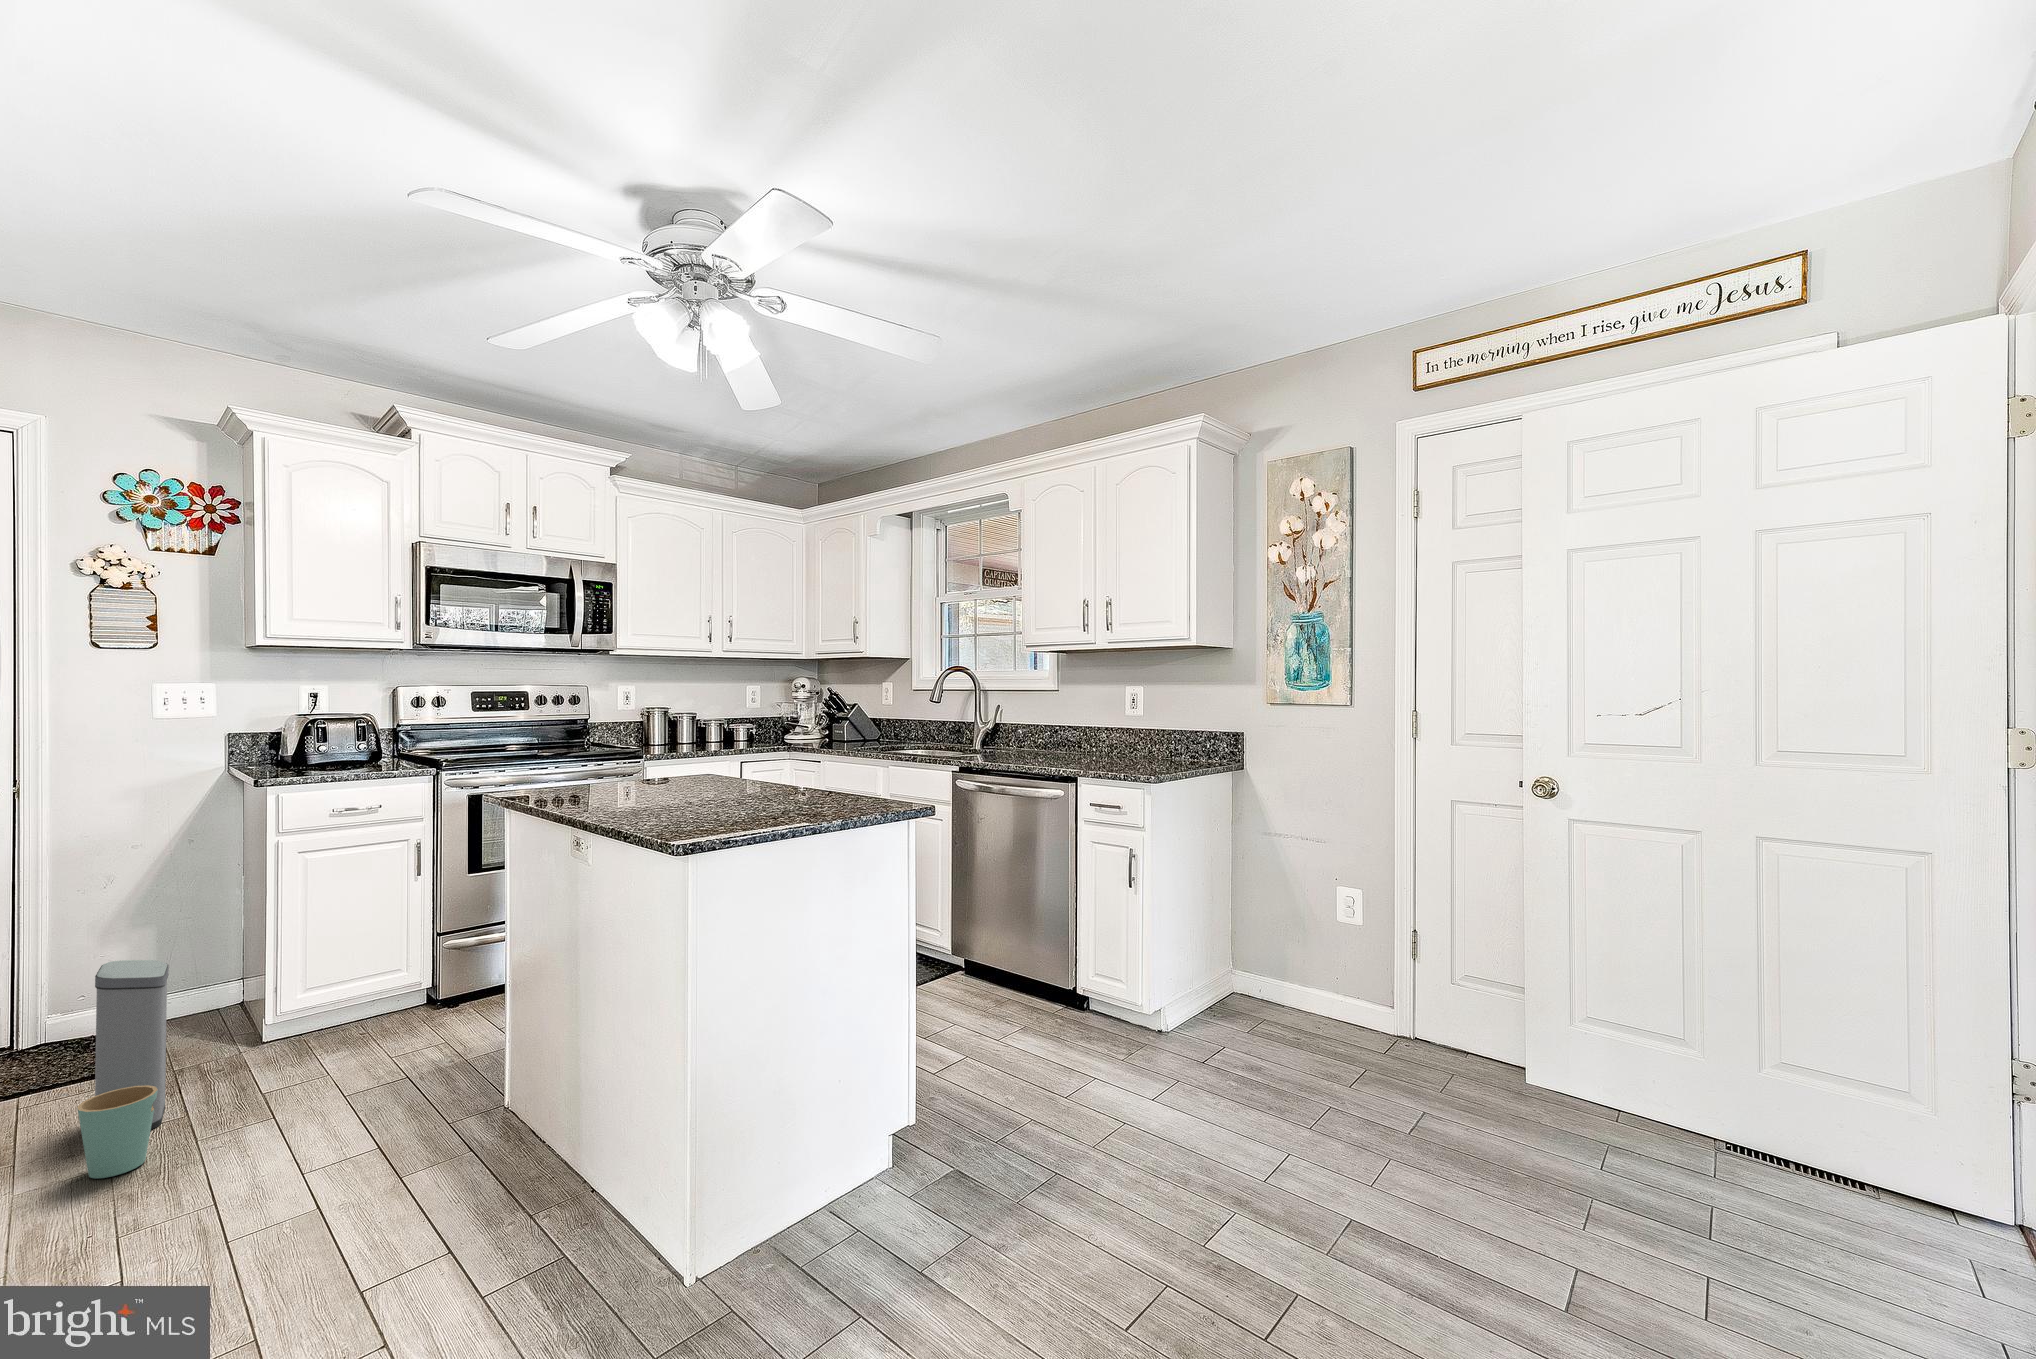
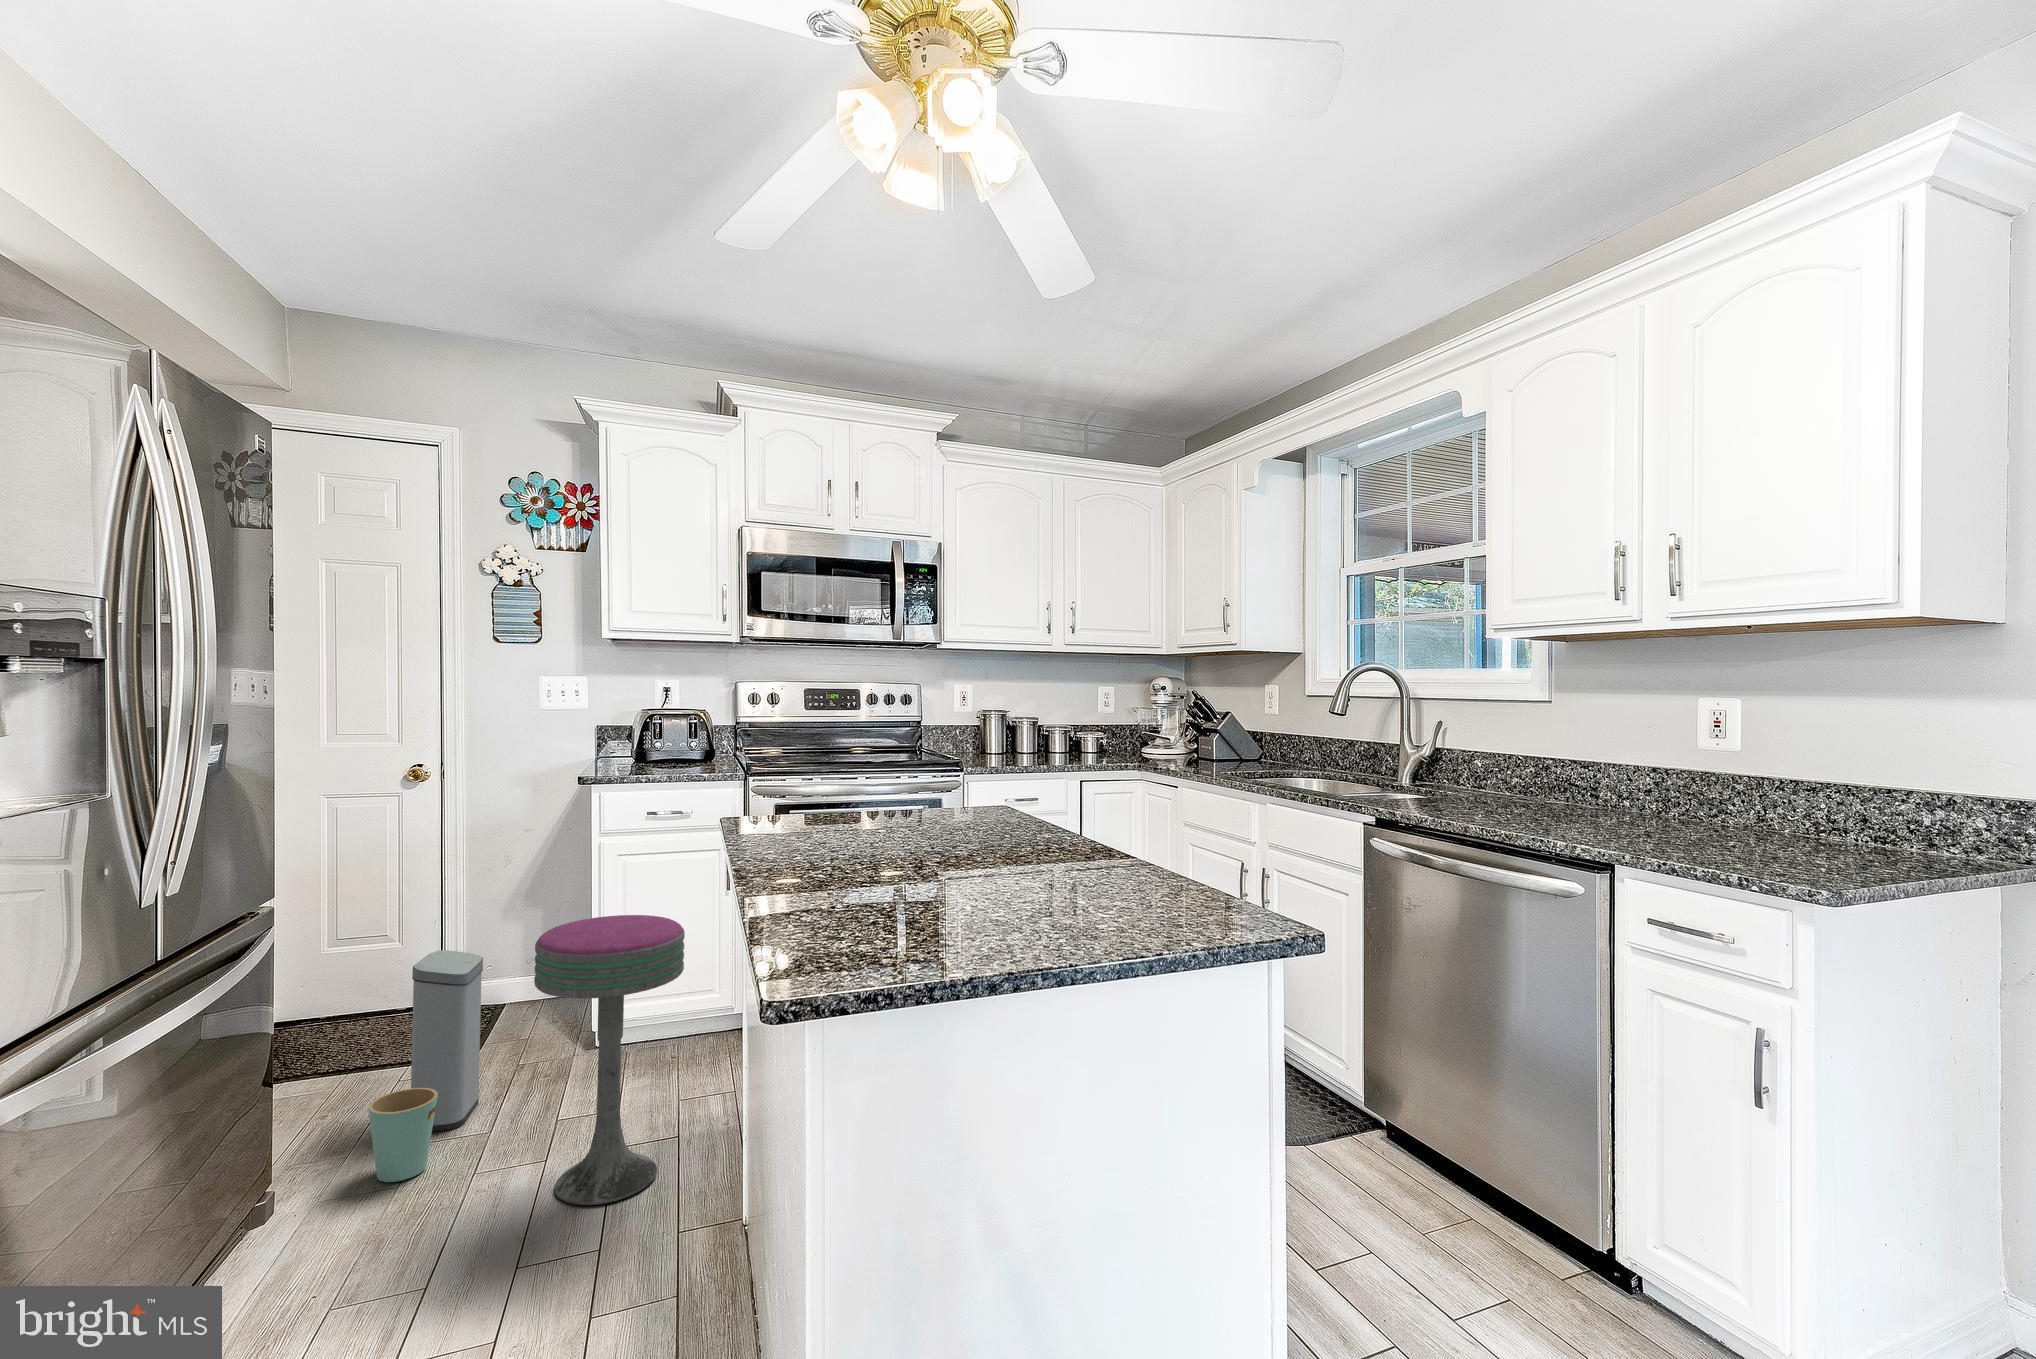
bar stool: none [287,894,437,1148] -> present [534,915,685,1205]

